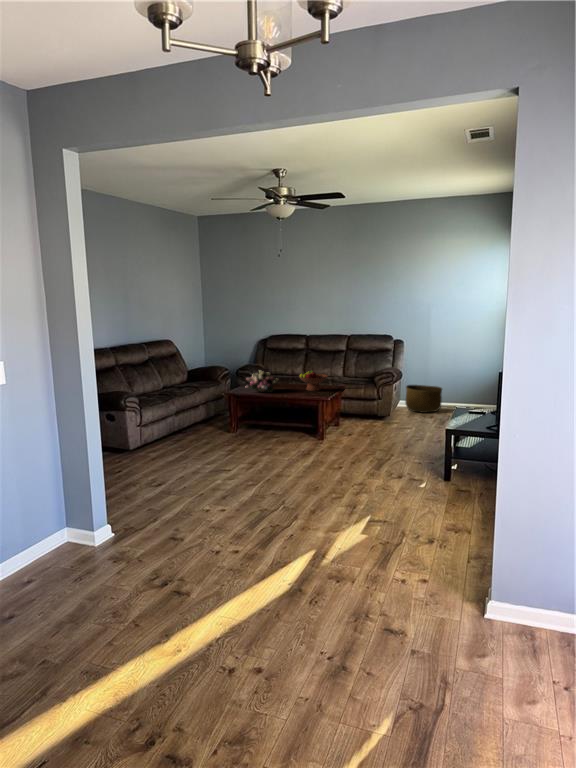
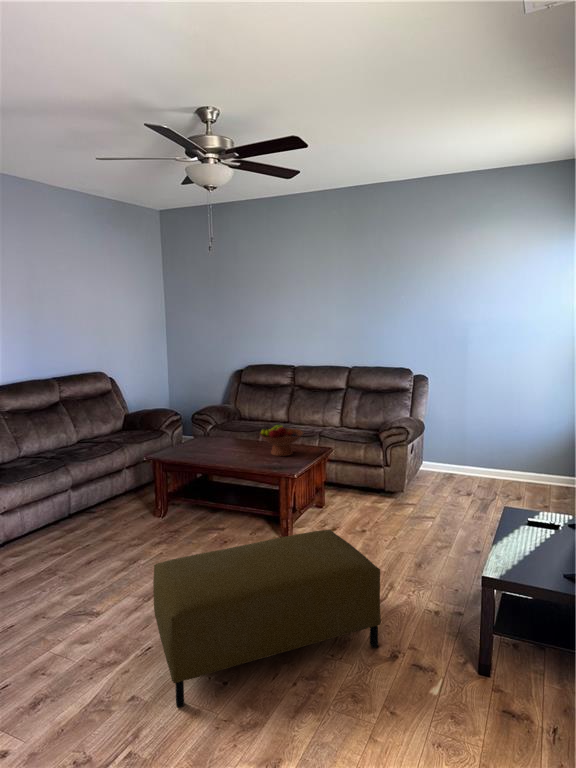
flower arrangement: present [246,370,279,392] -> none [175,423,228,459]
basket: present [405,385,442,413] -> none [428,439,483,483]
ottoman: none [271,420,392,493] -> present [153,530,381,708]

